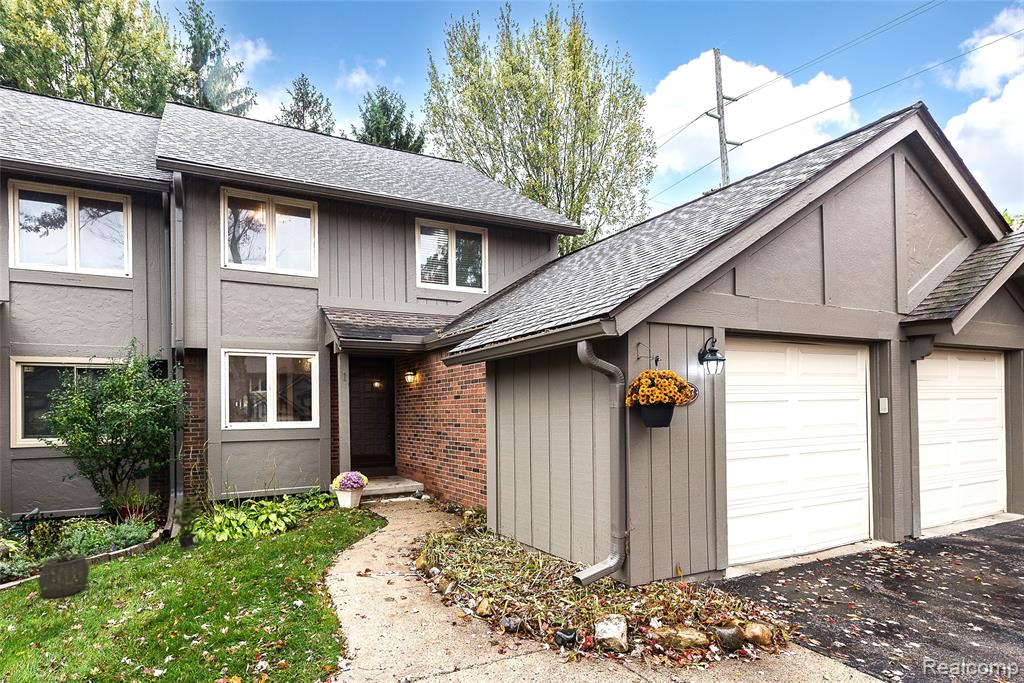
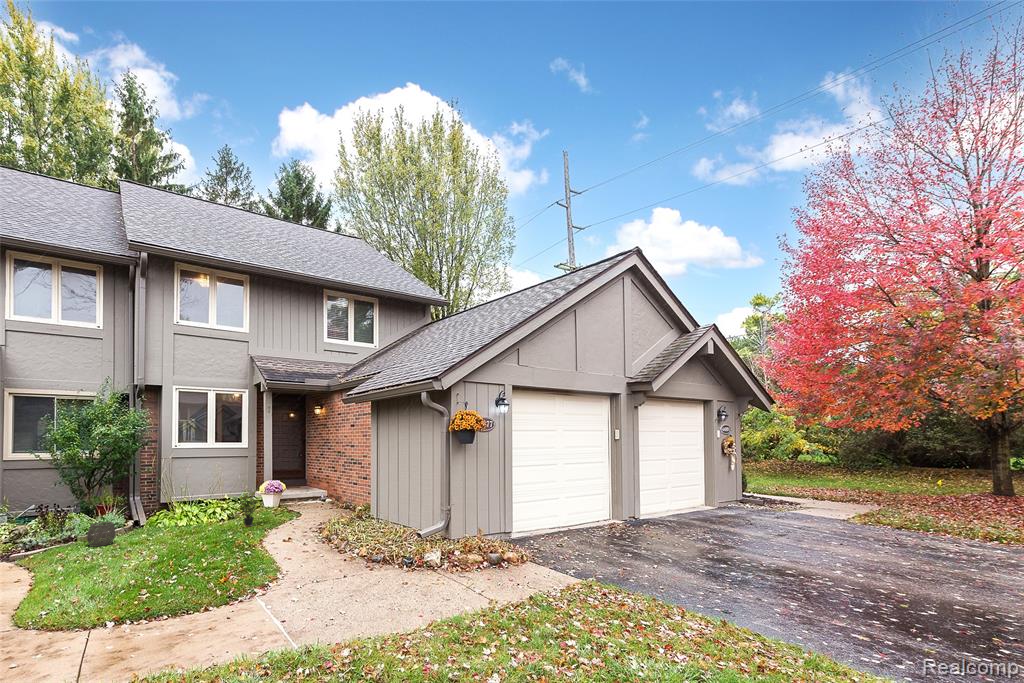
potted plant: present [171,495,202,549] -> present [239,491,258,527]

